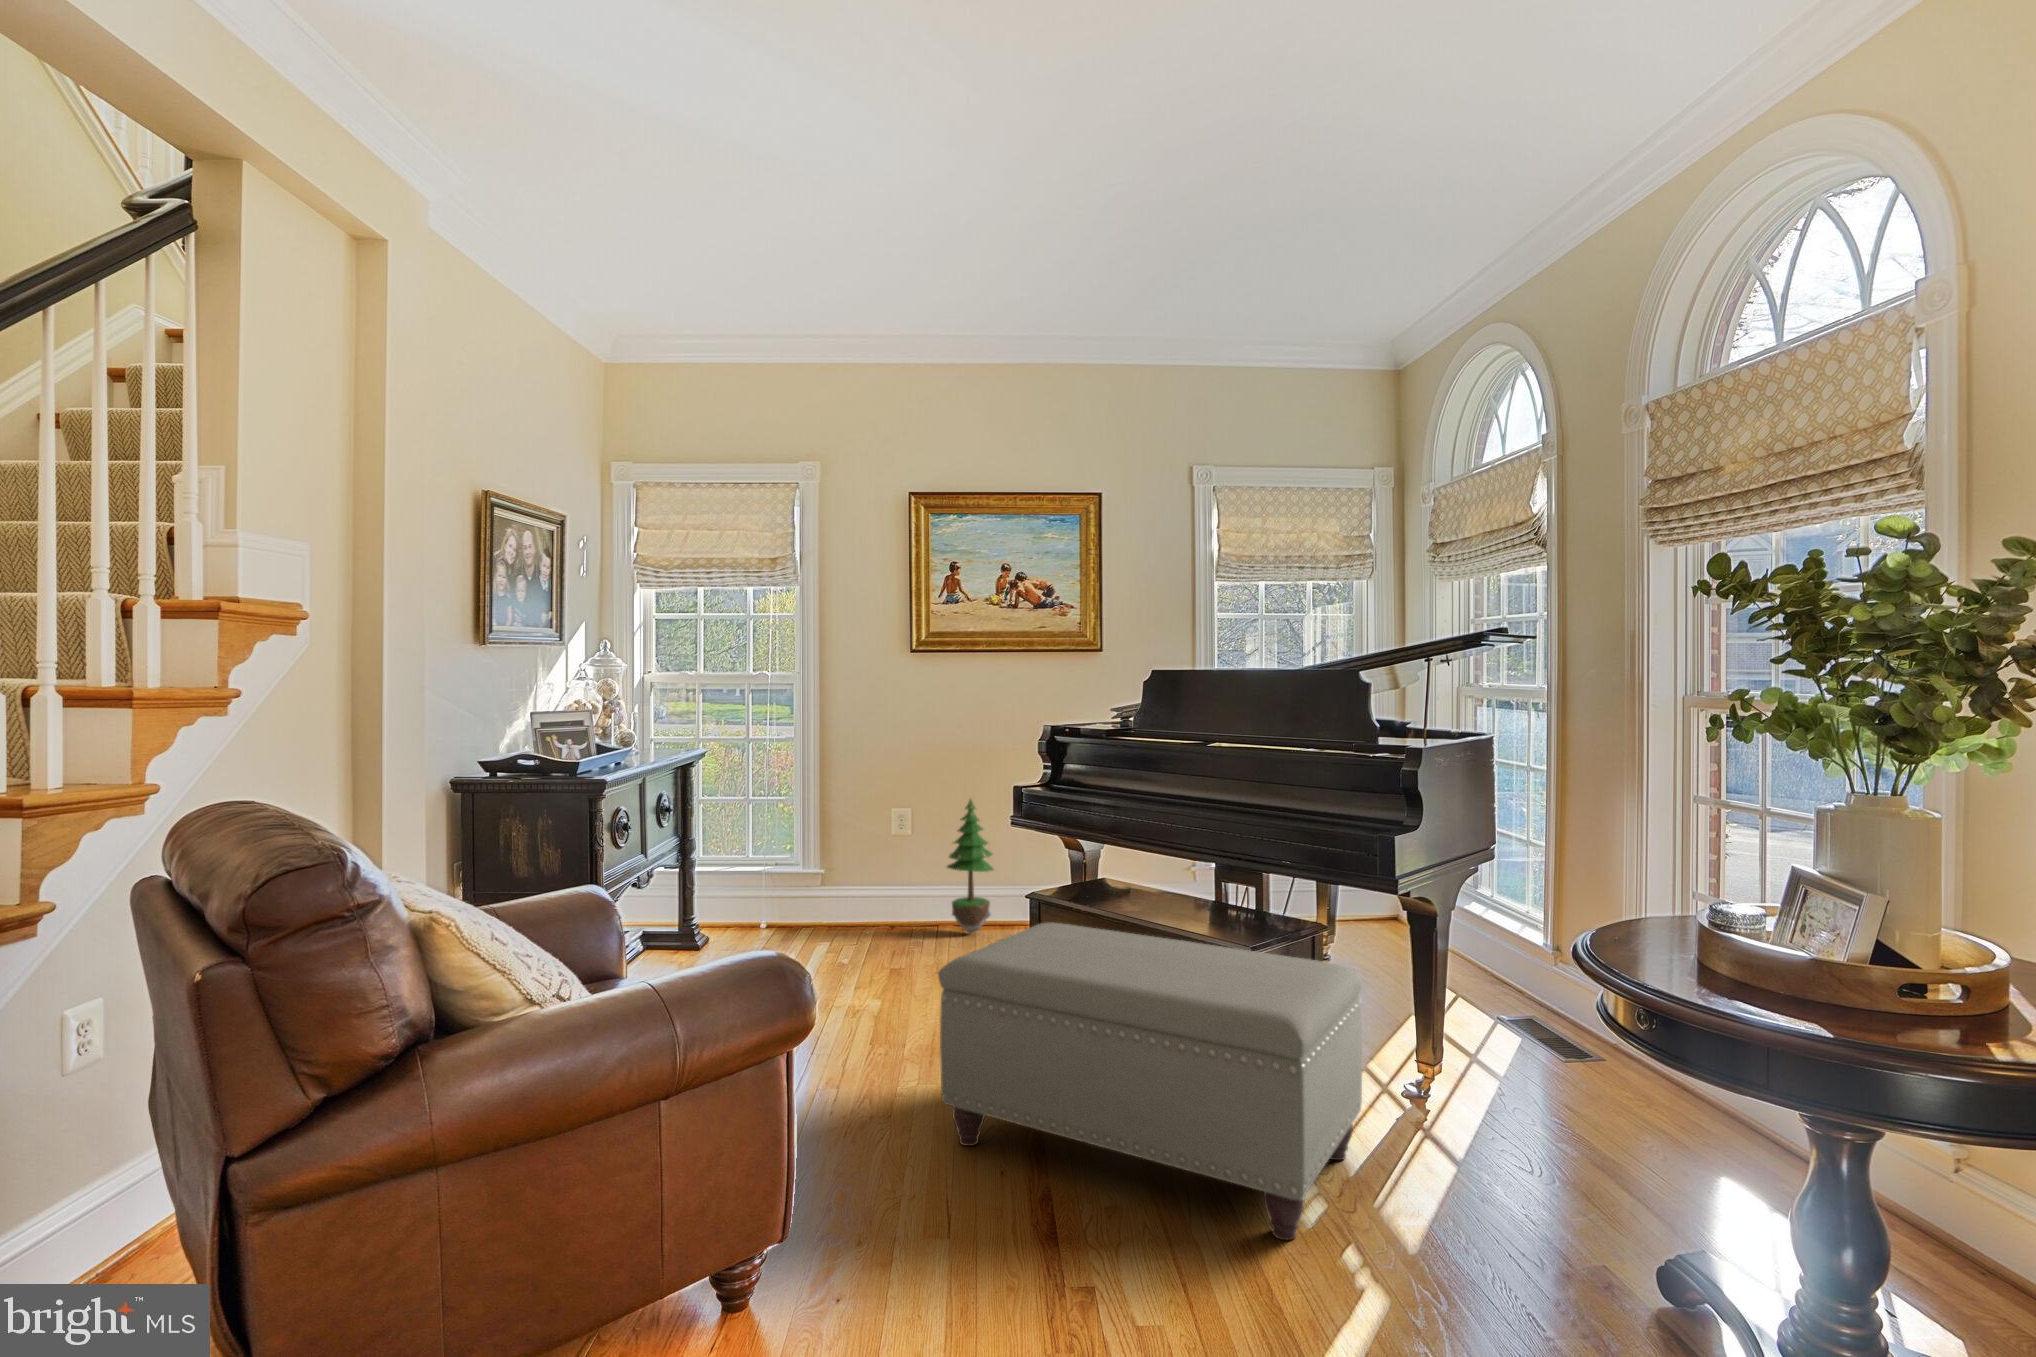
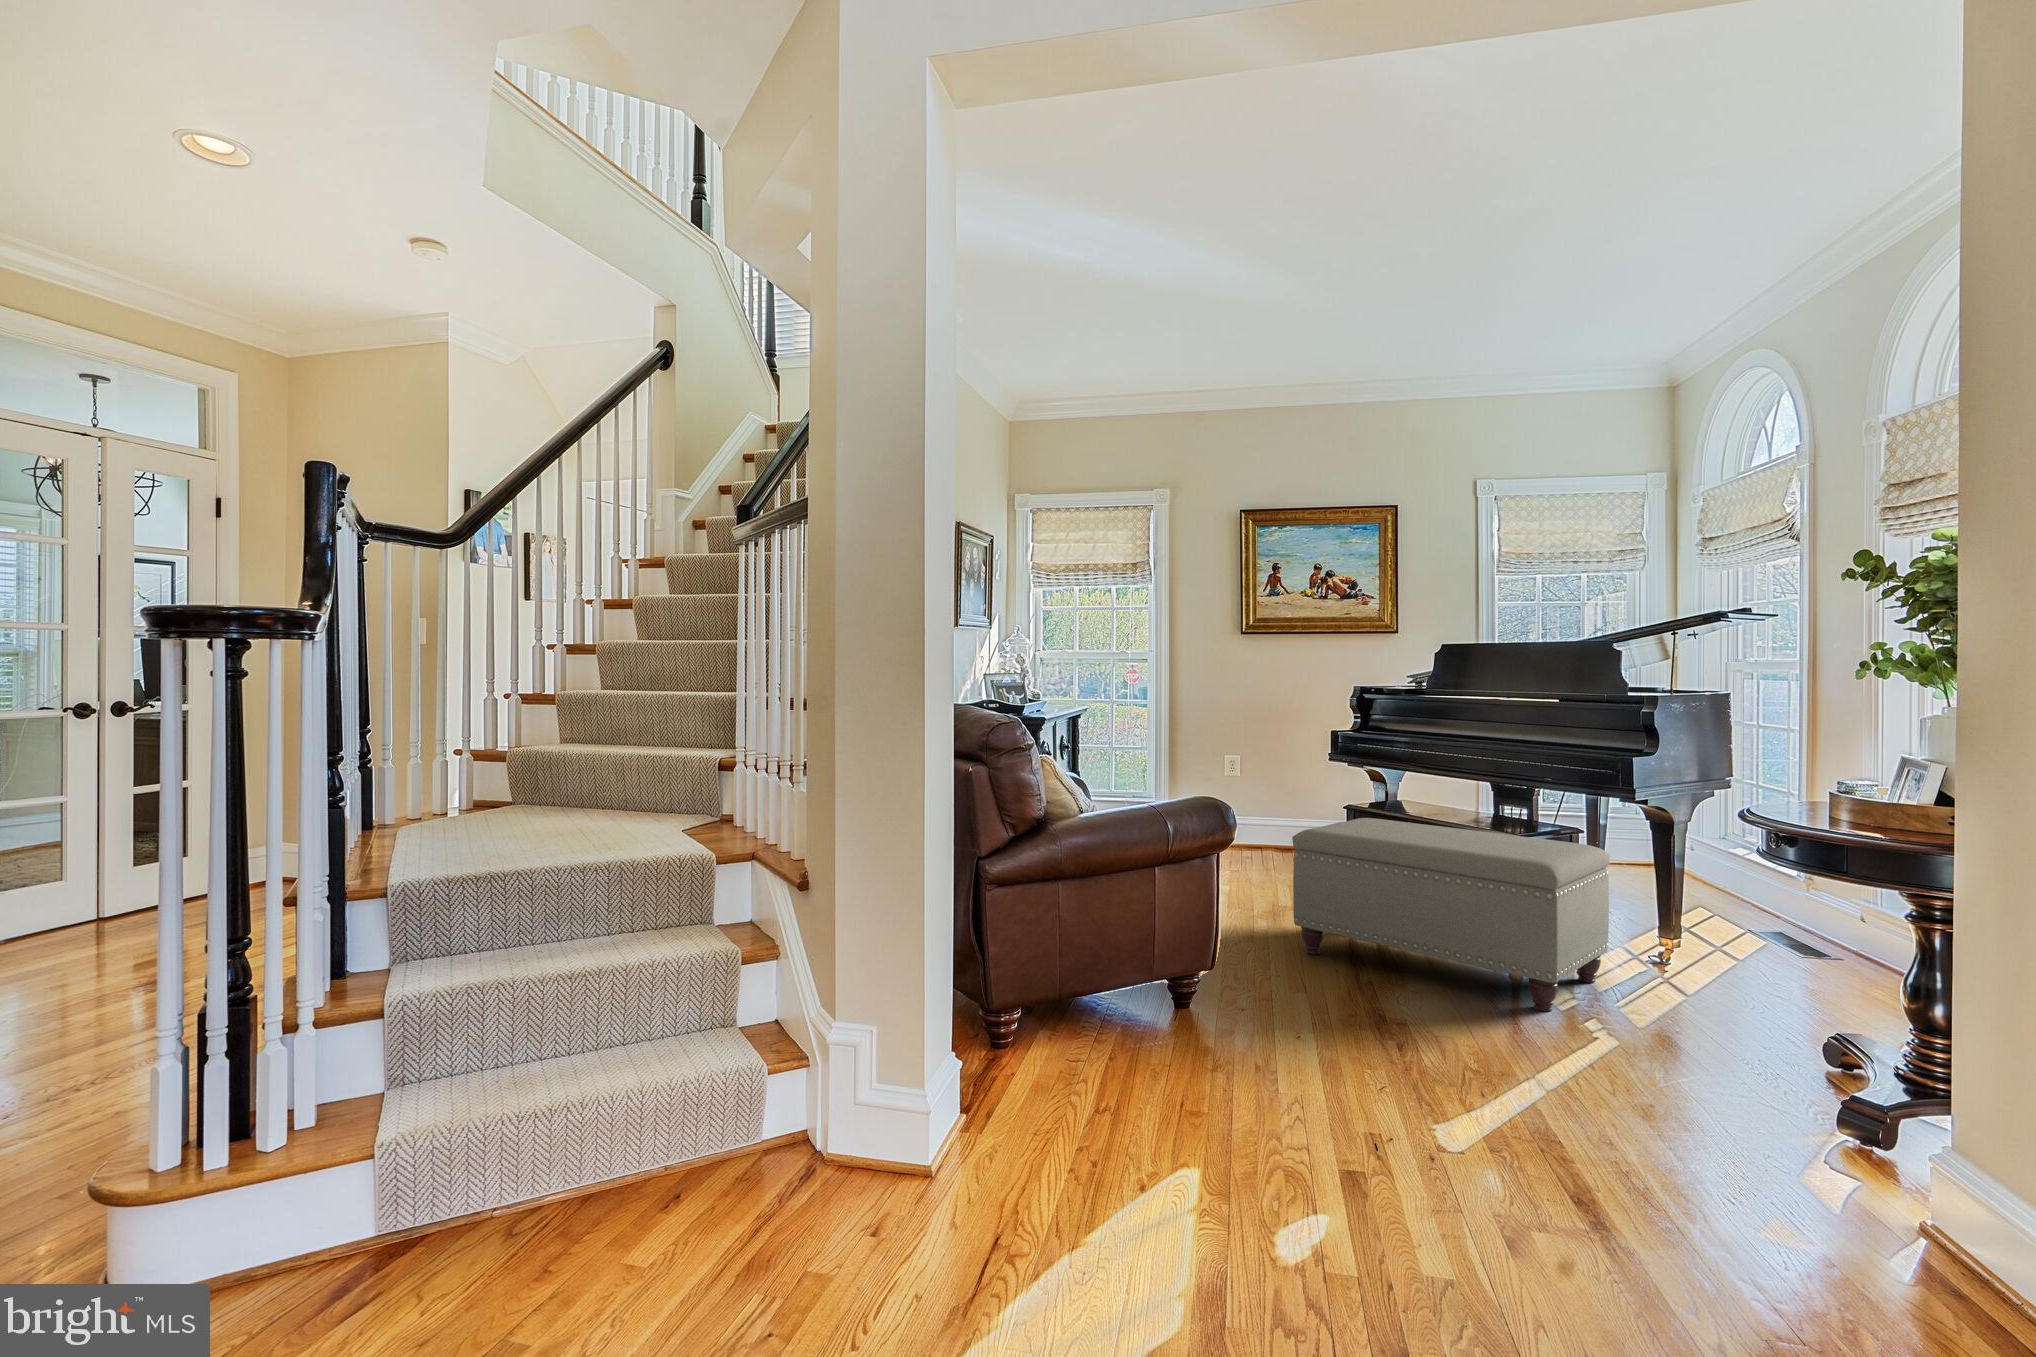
potted tree: present [947,799,994,933] -> none [1268,746,1307,852]

